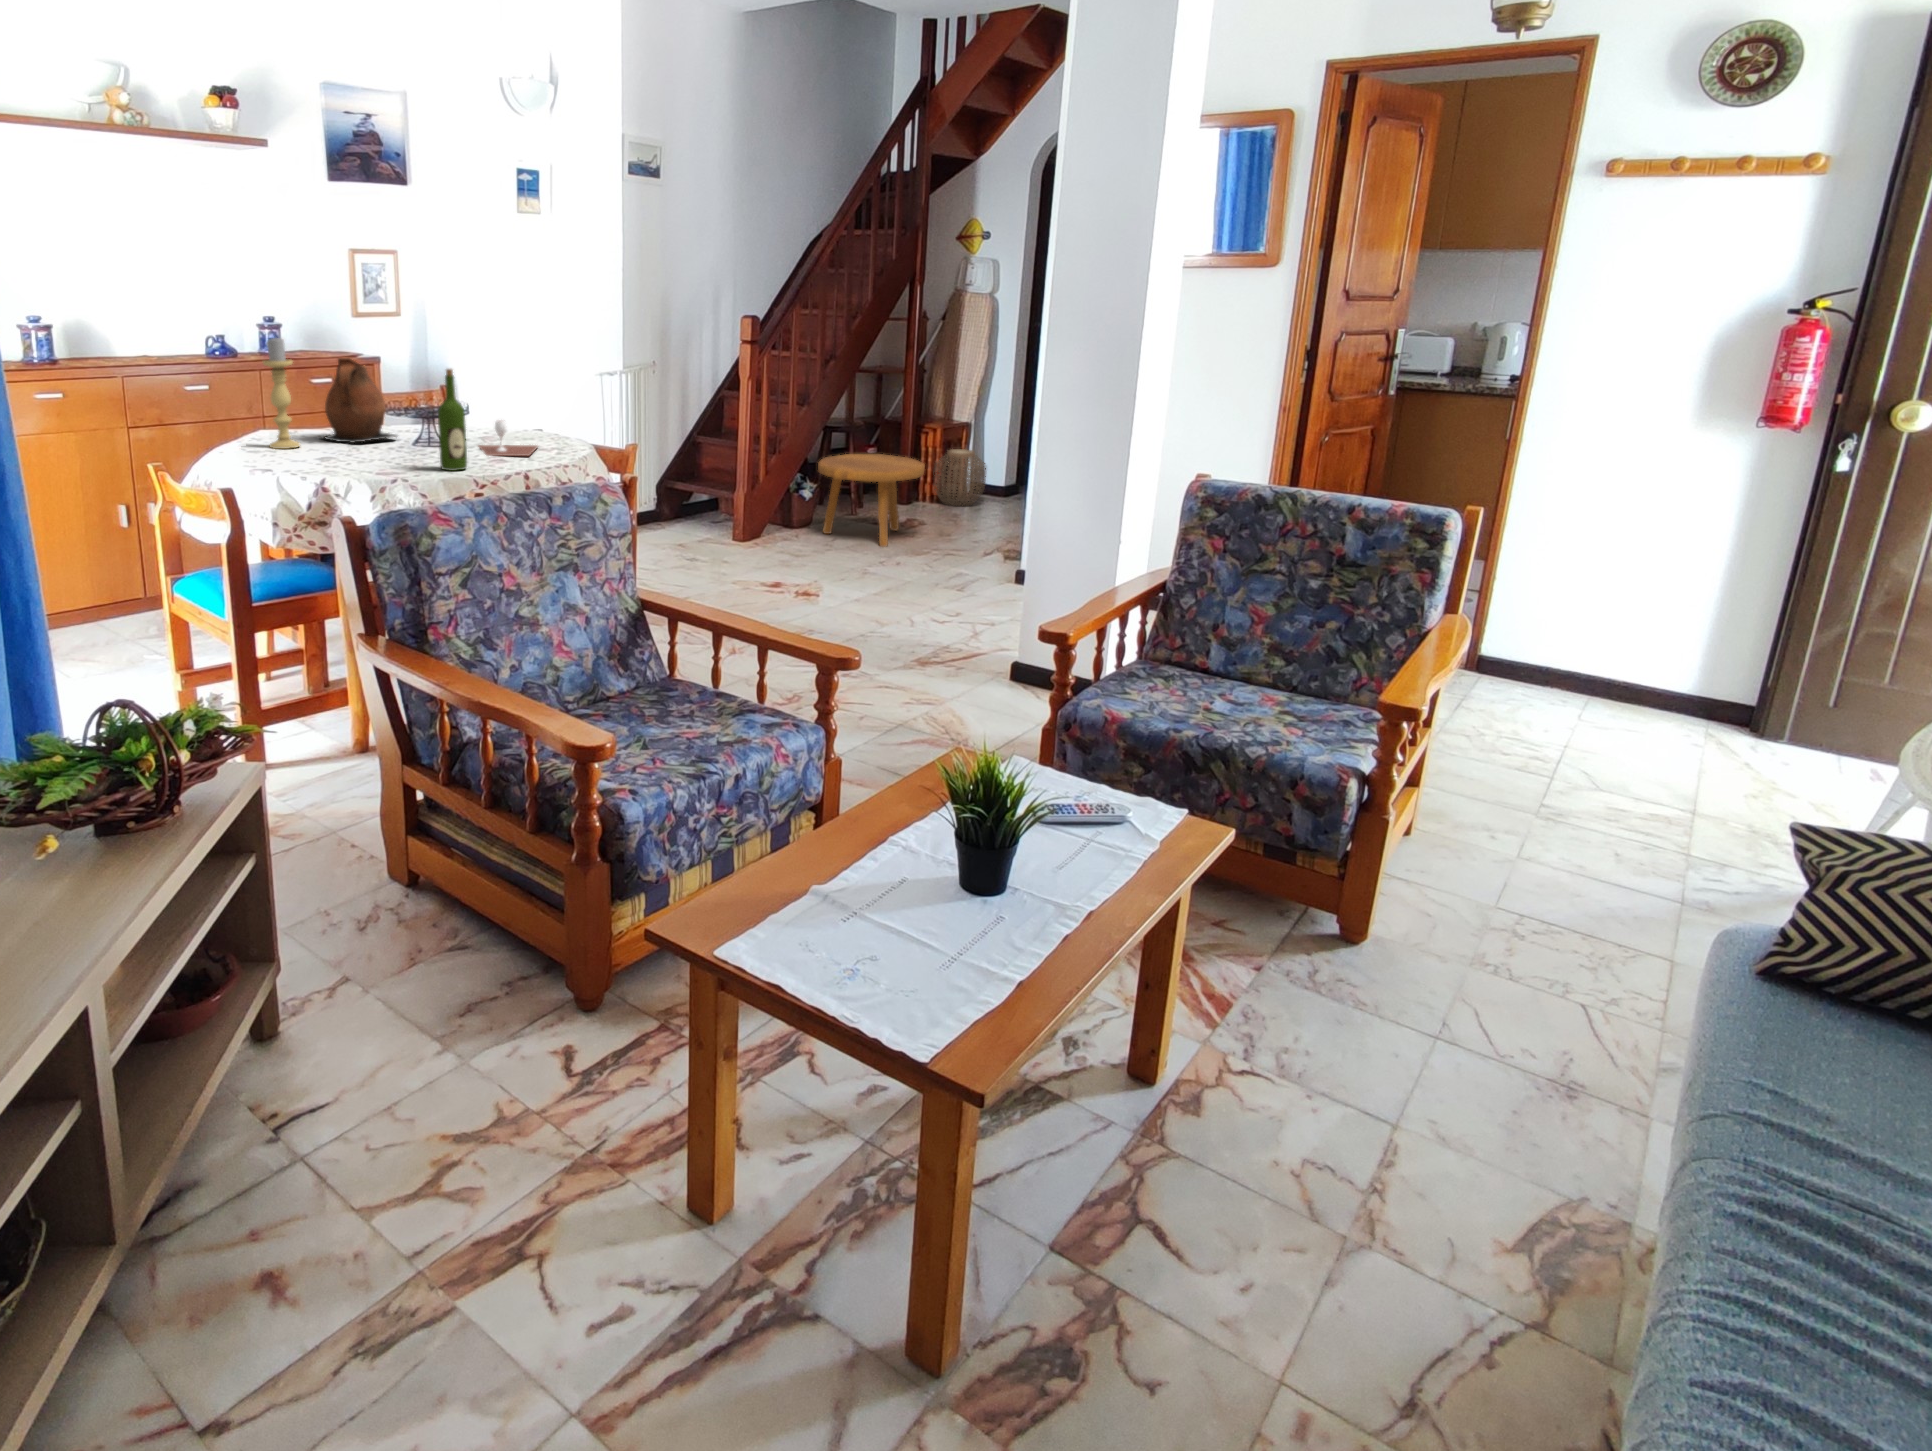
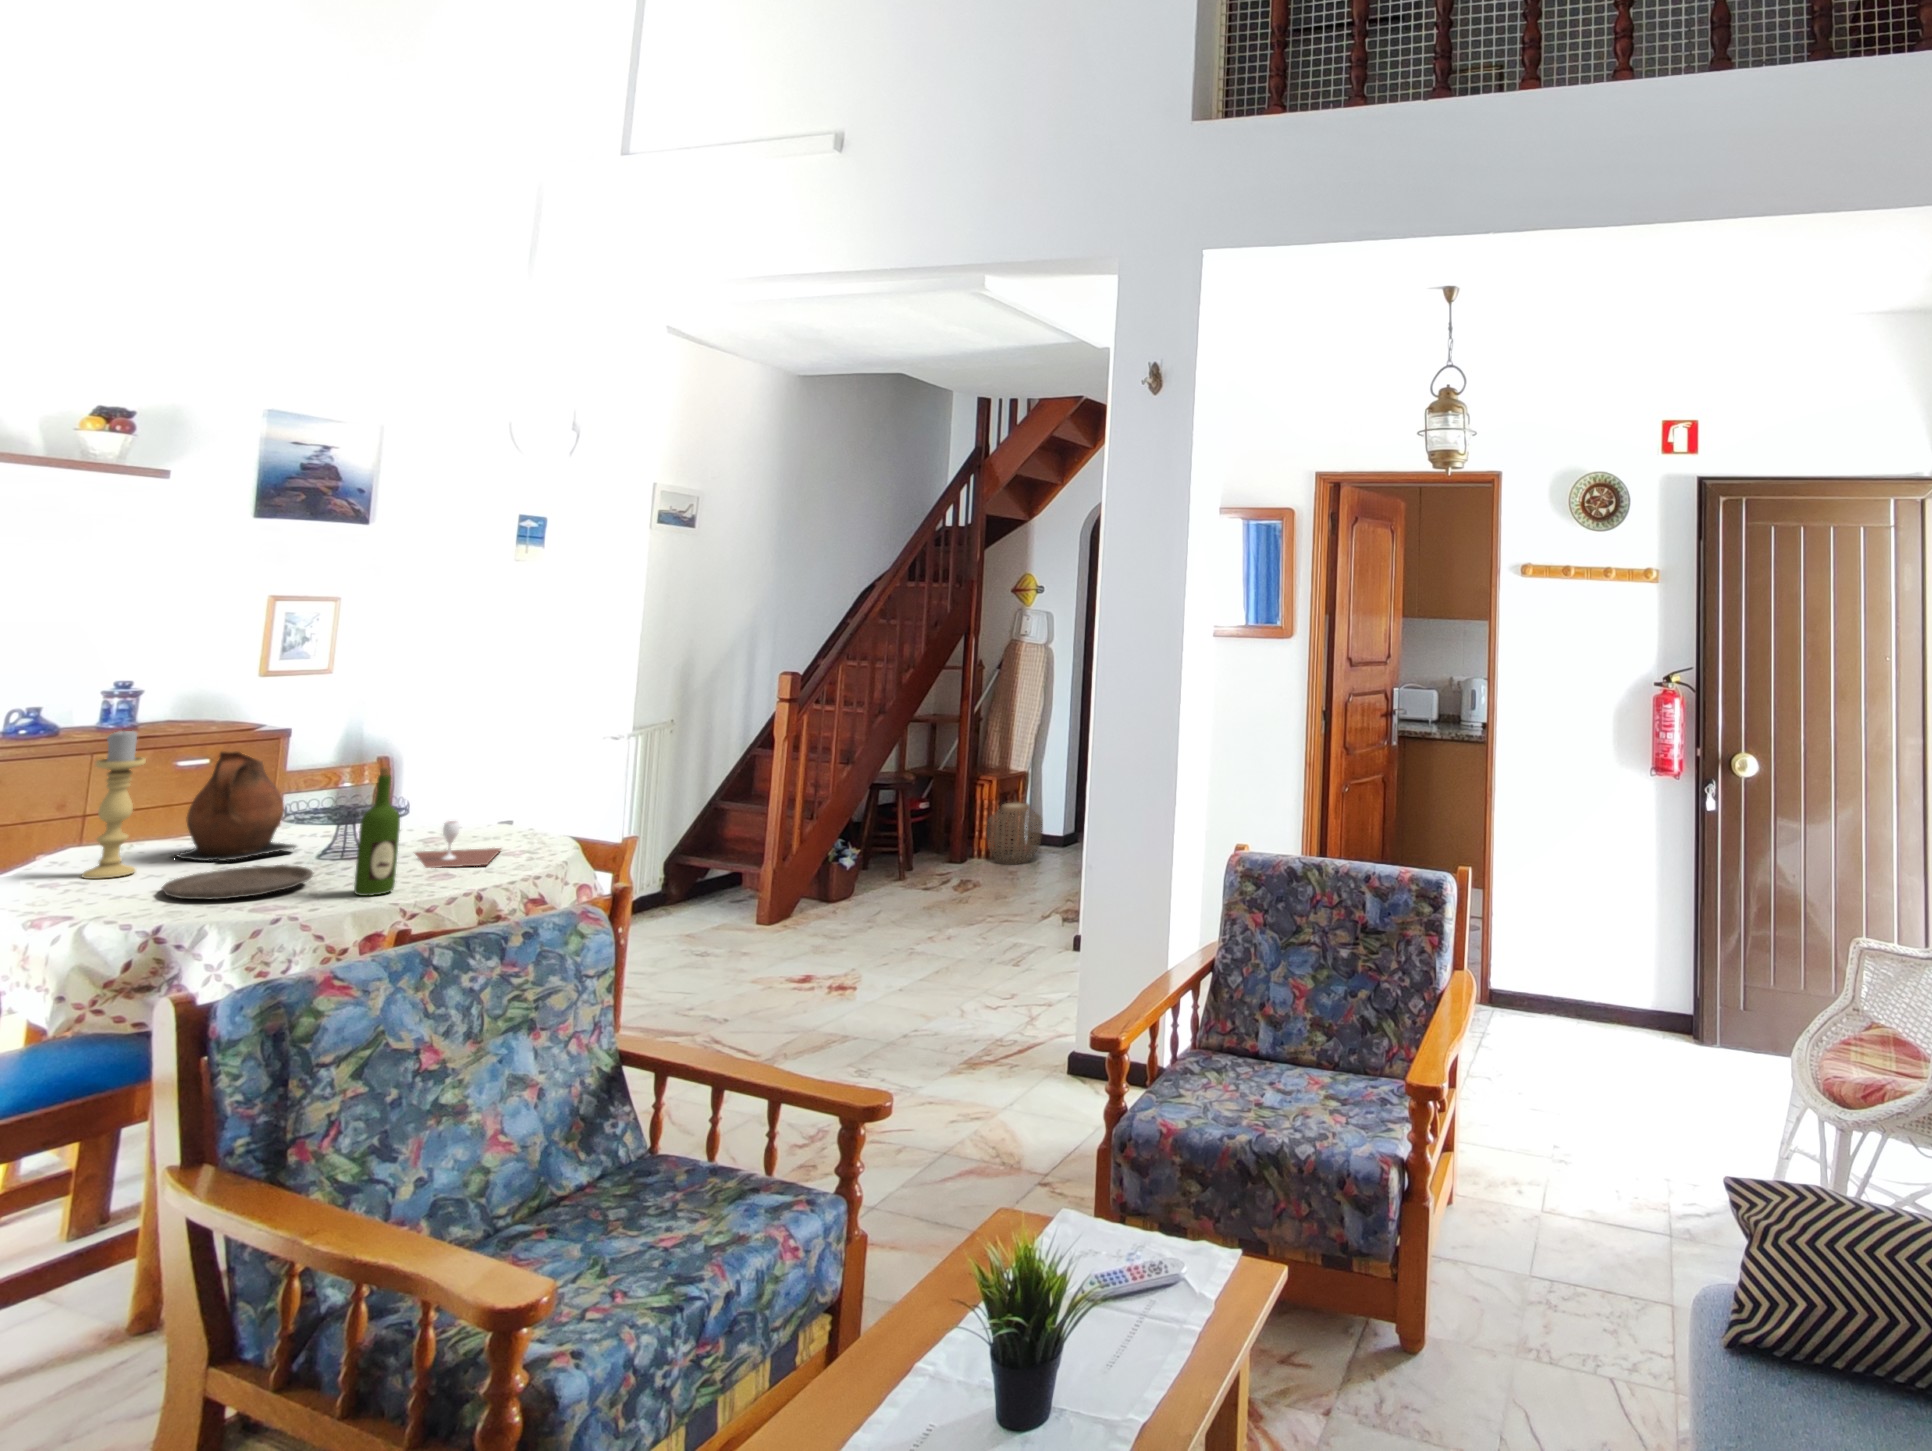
plate: none [318,446,412,466] -> present [162,865,313,900]
footstool: present [818,454,925,547] -> none [859,815,977,921]

